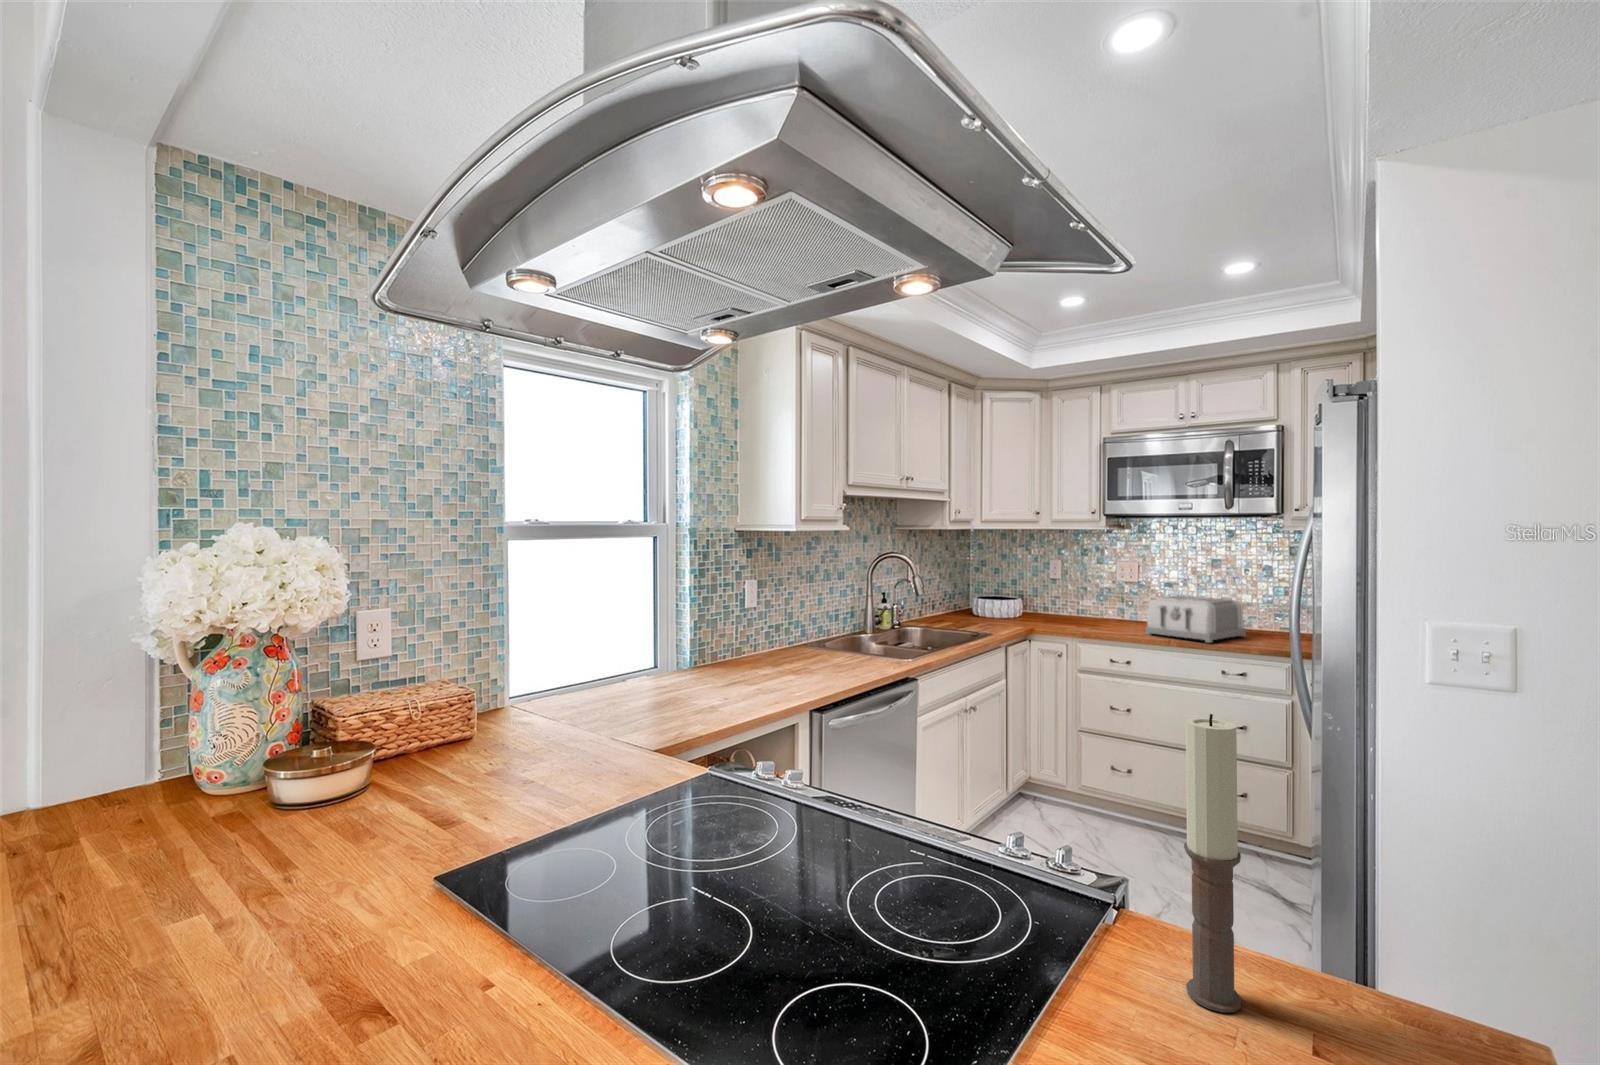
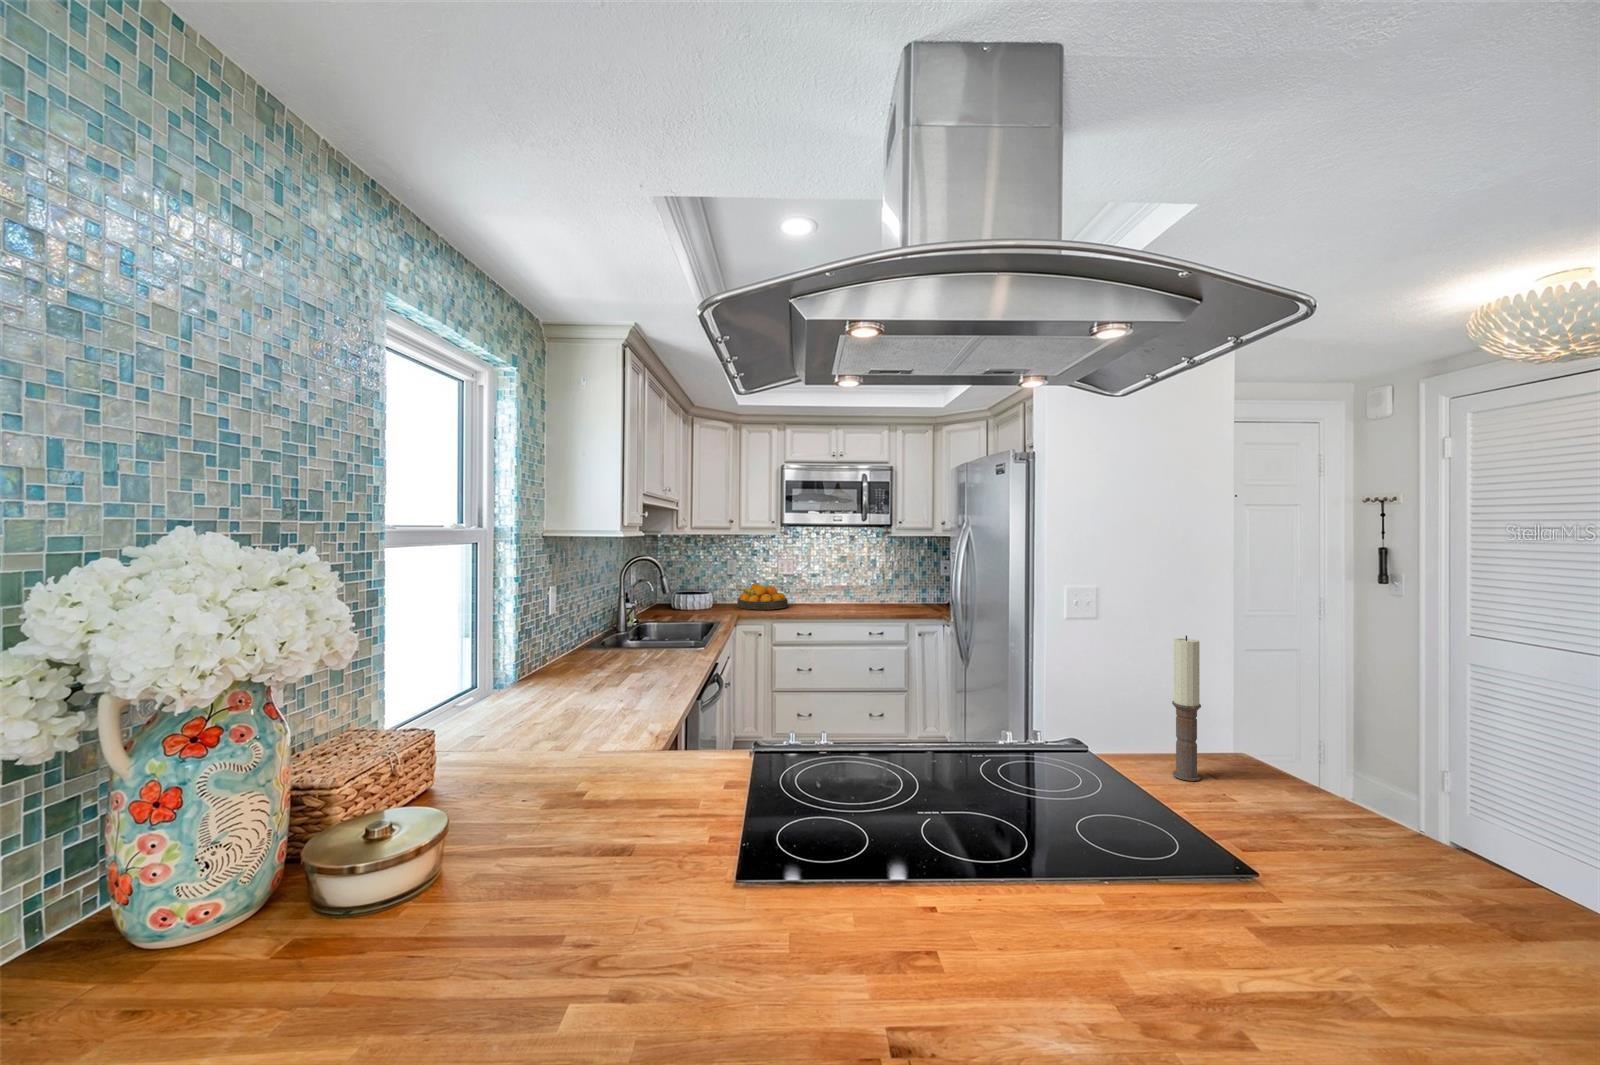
fruit bowl: none [1054,591,1124,625] -> present [737,583,788,610]
toaster: present [1146,595,1245,643] -> none [812,583,868,615]

